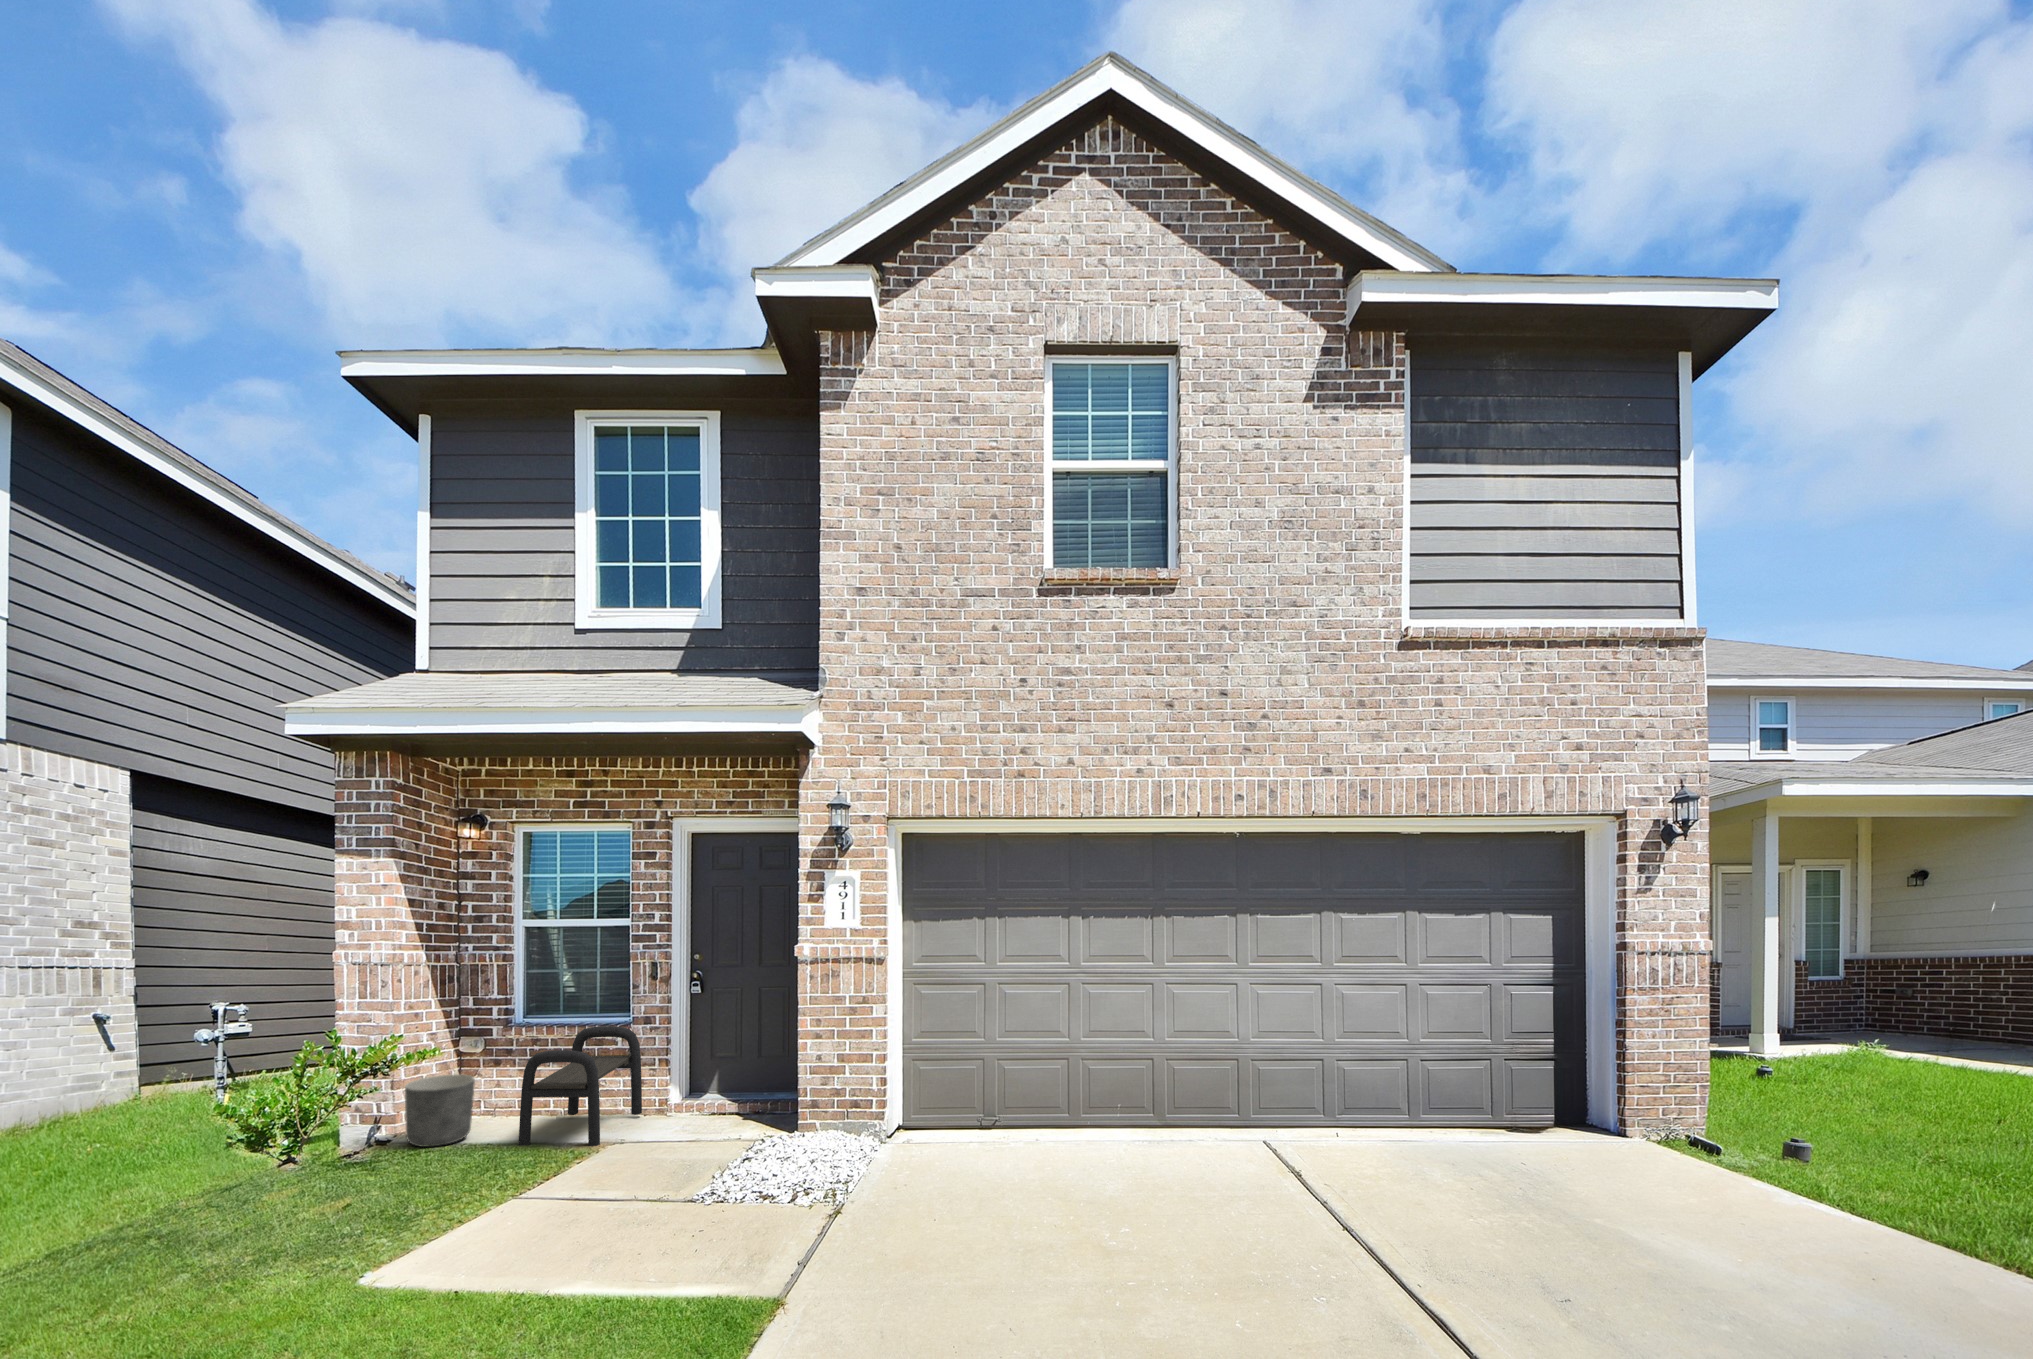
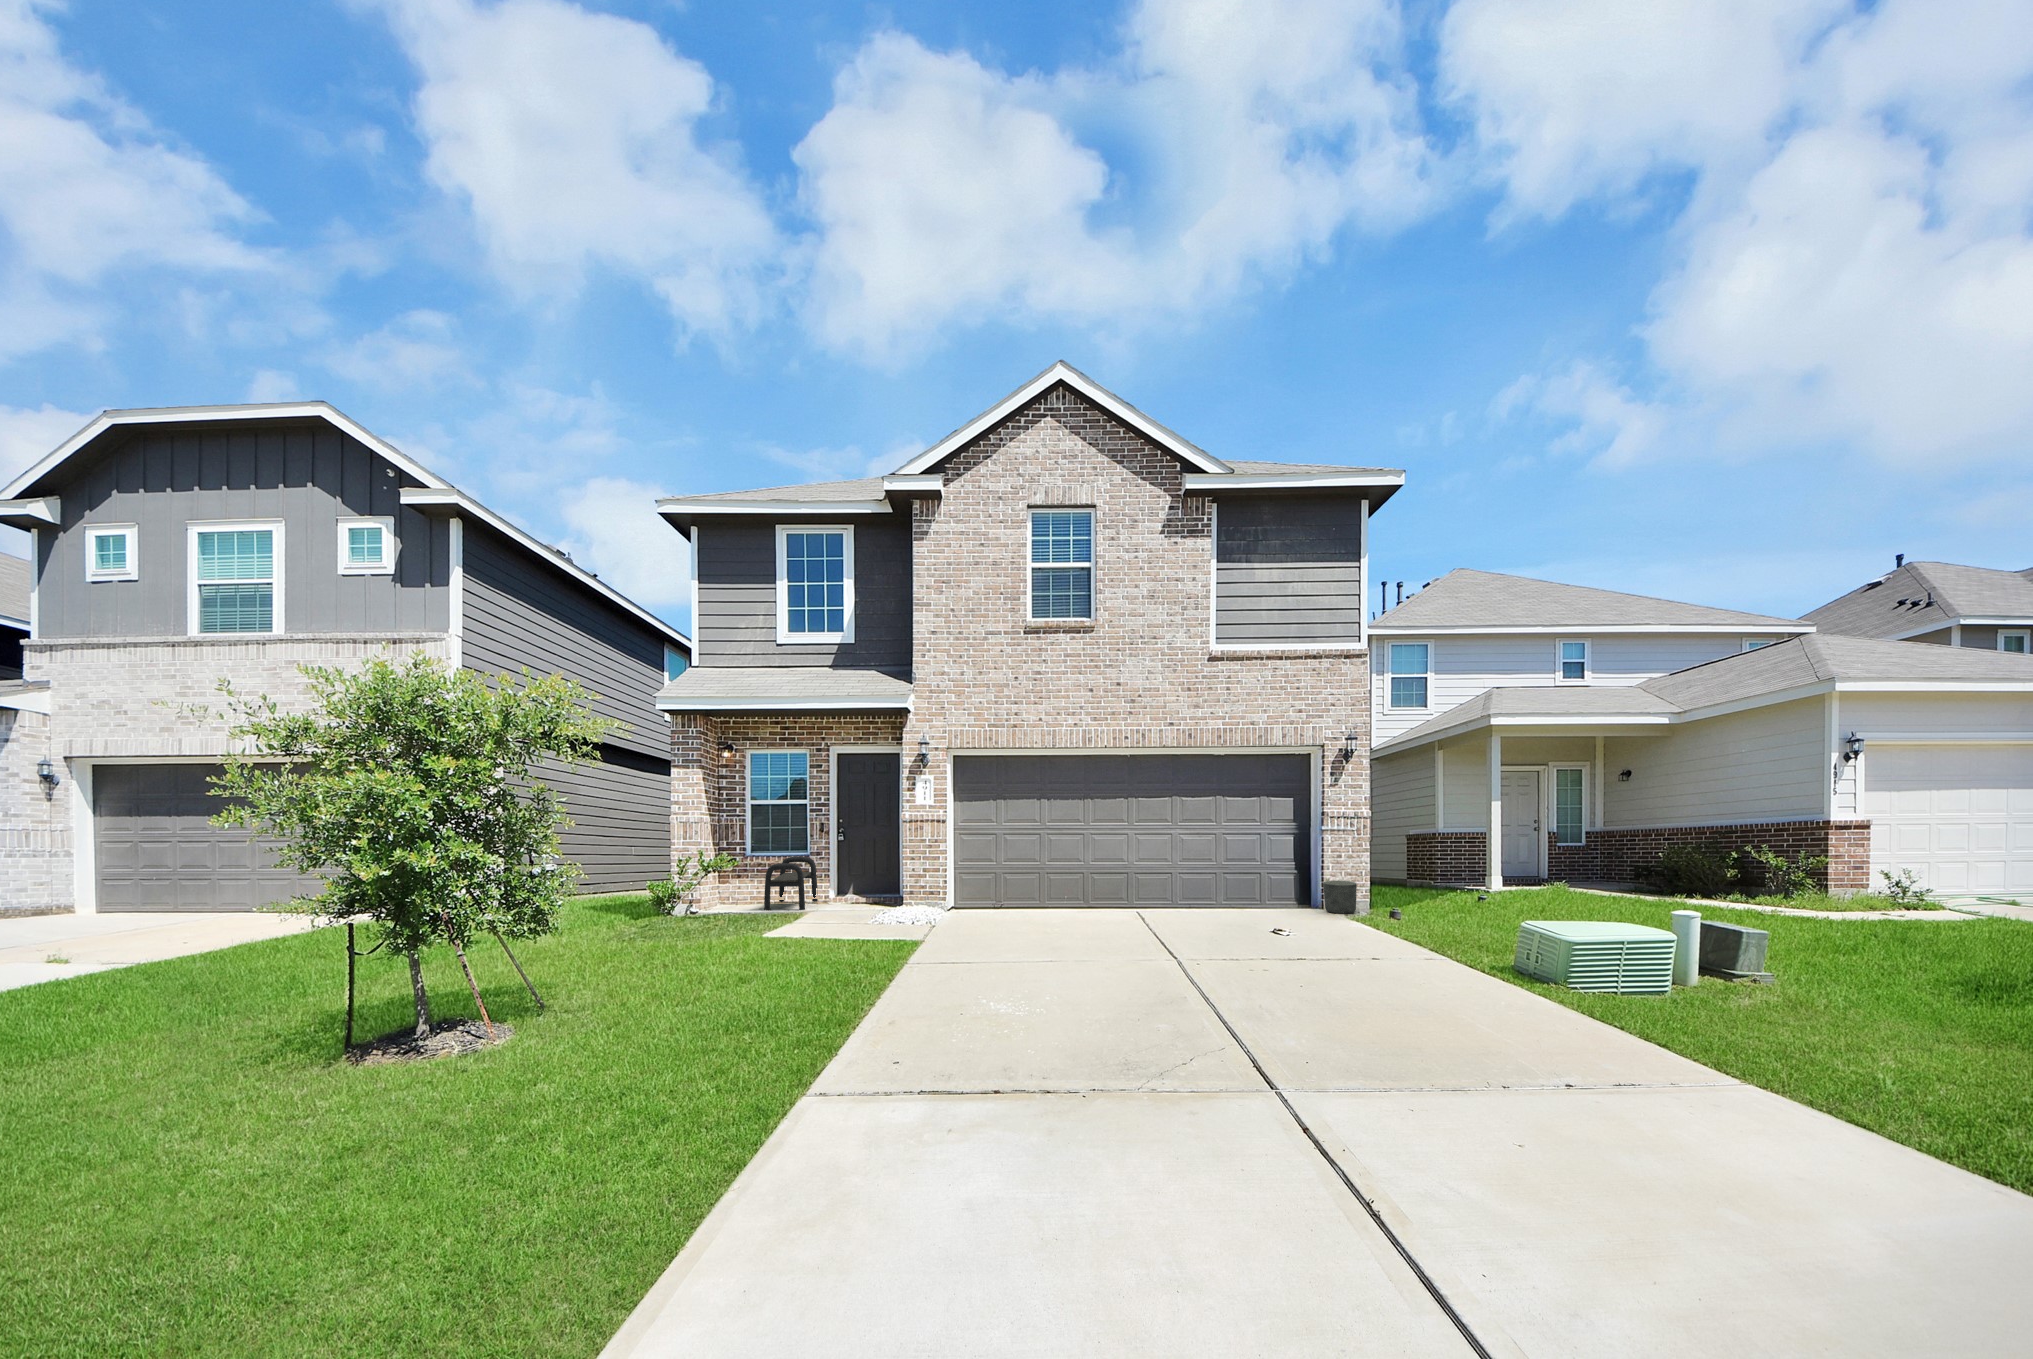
planter: present [405,1074,475,1147] -> present [1323,881,1357,914]

